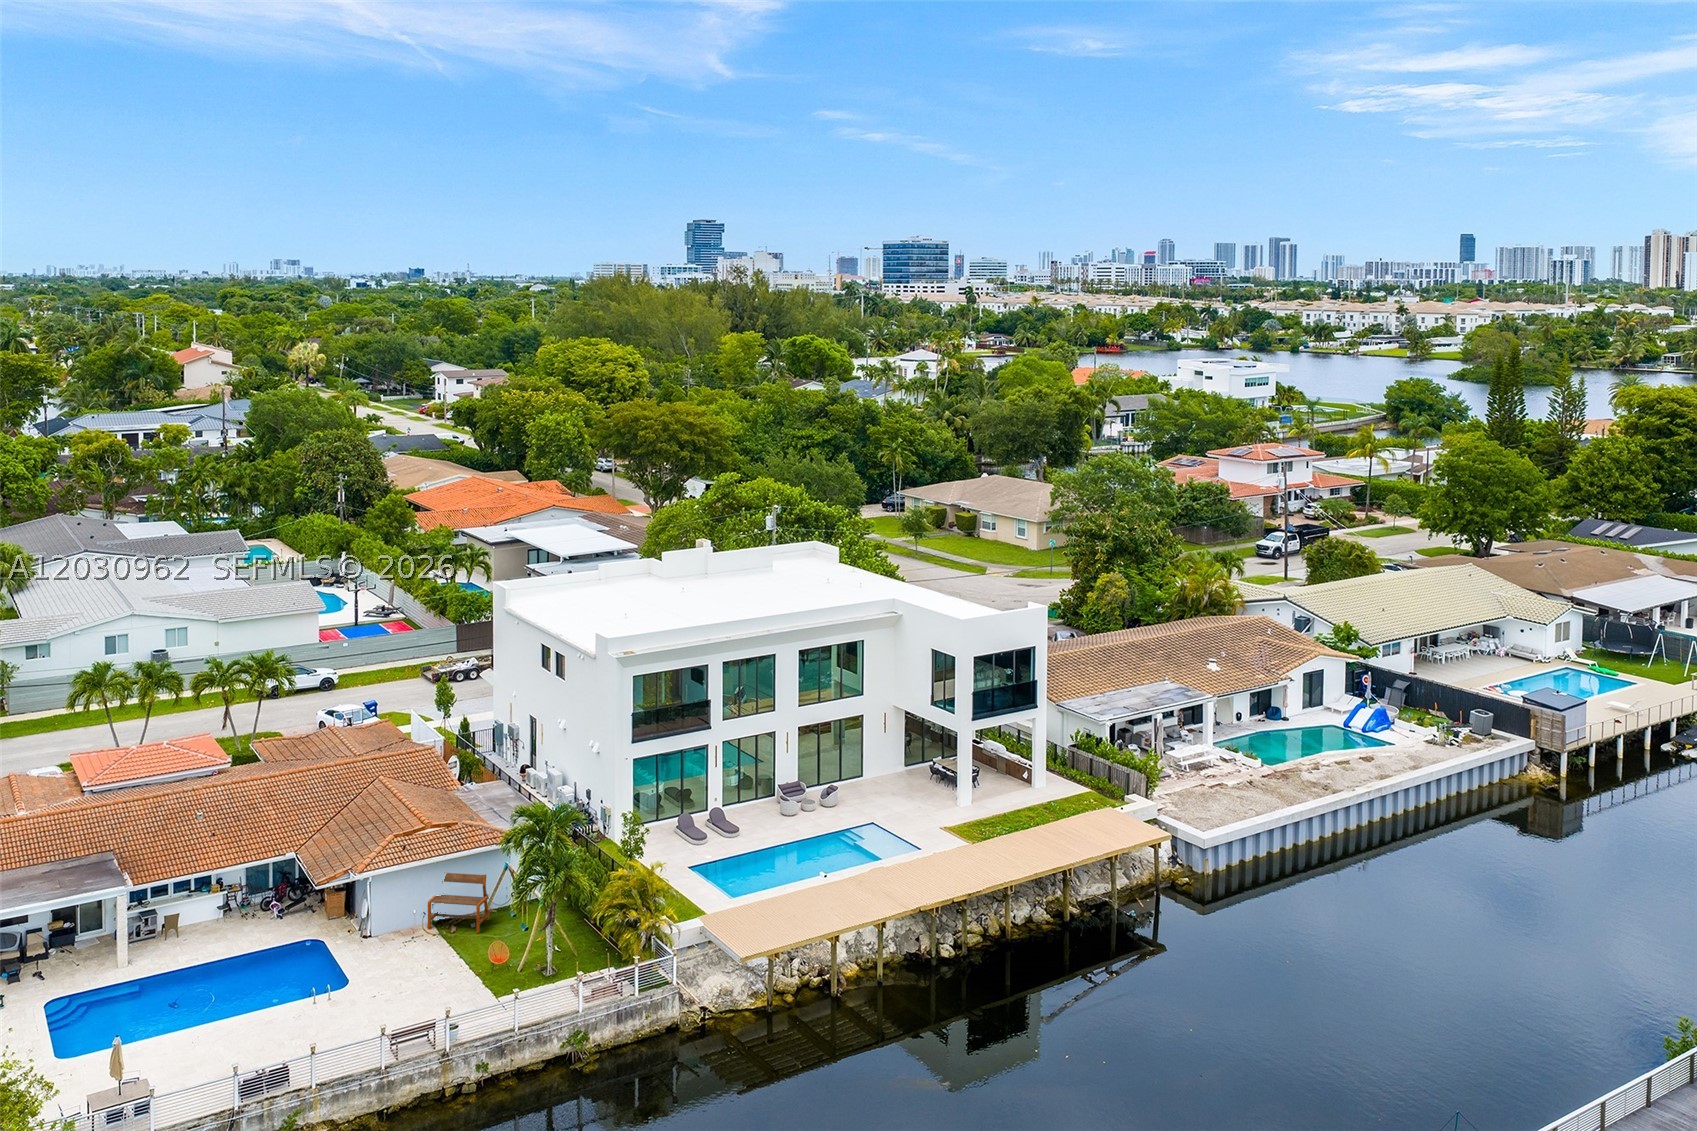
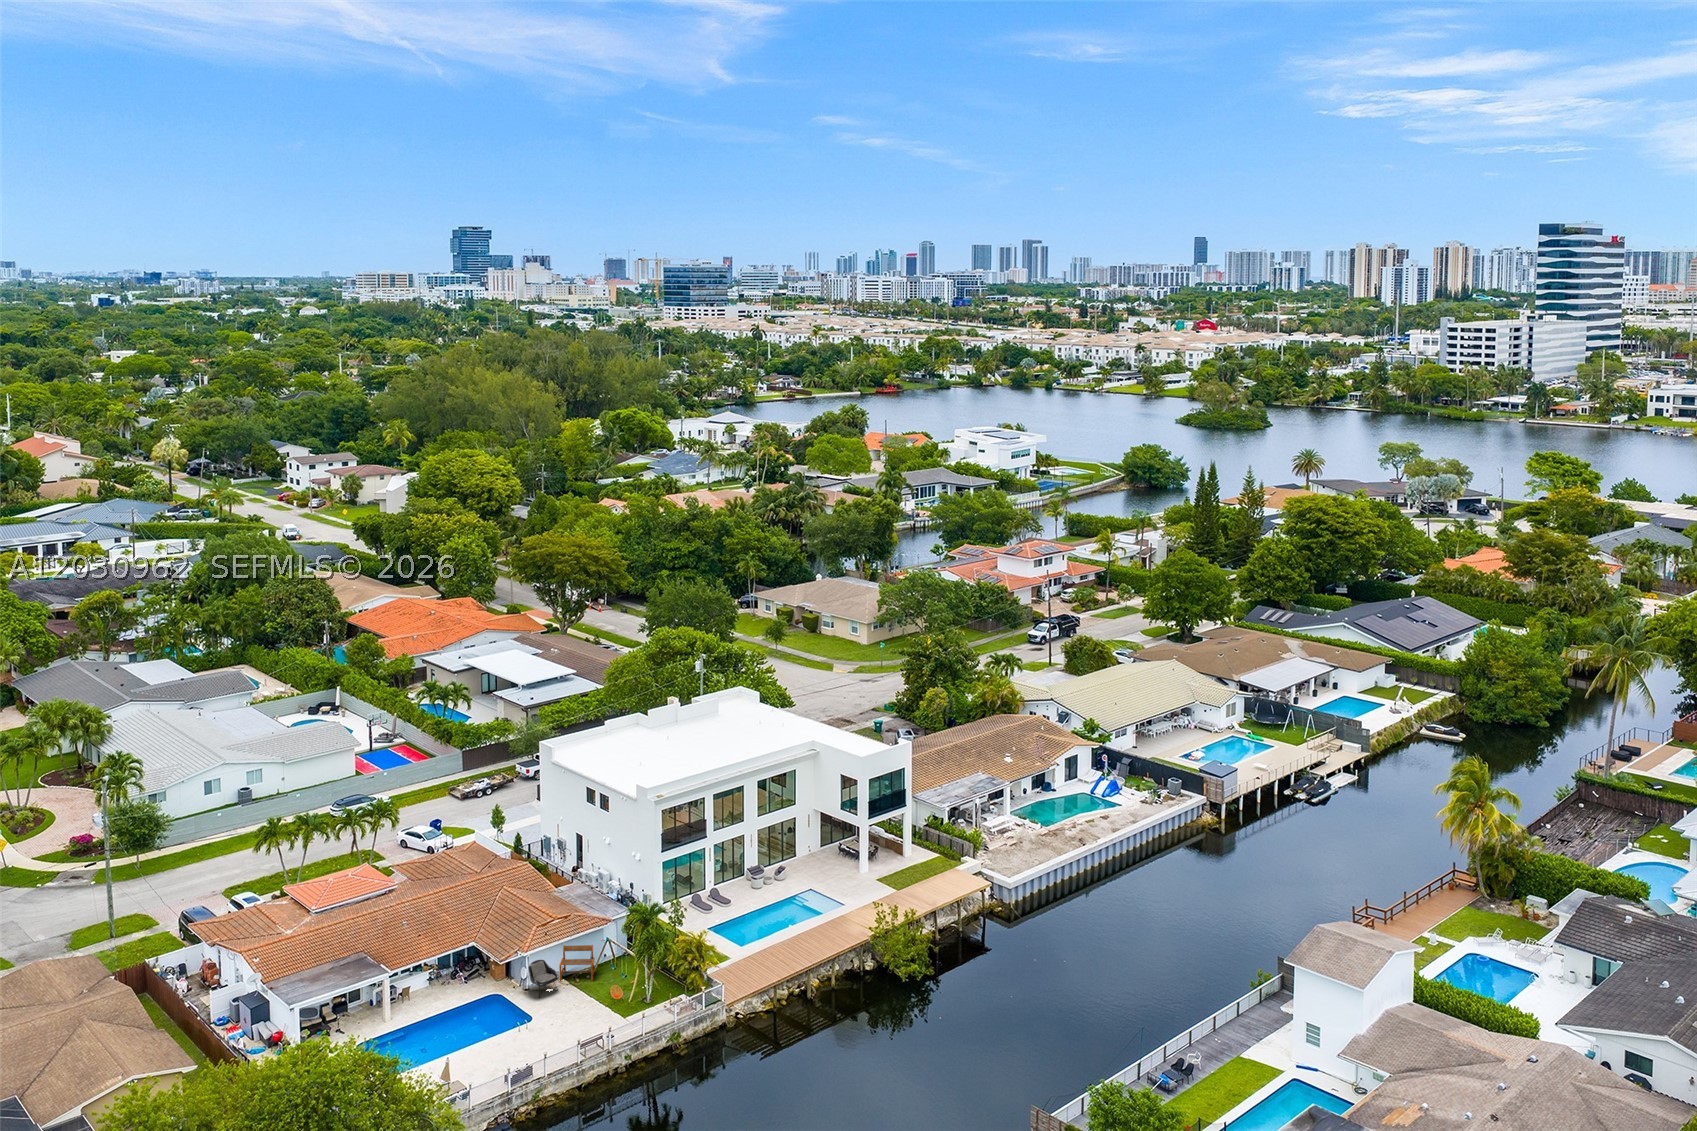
lounge chair: none [369,890,418,952] -> present [528,960,559,998]

